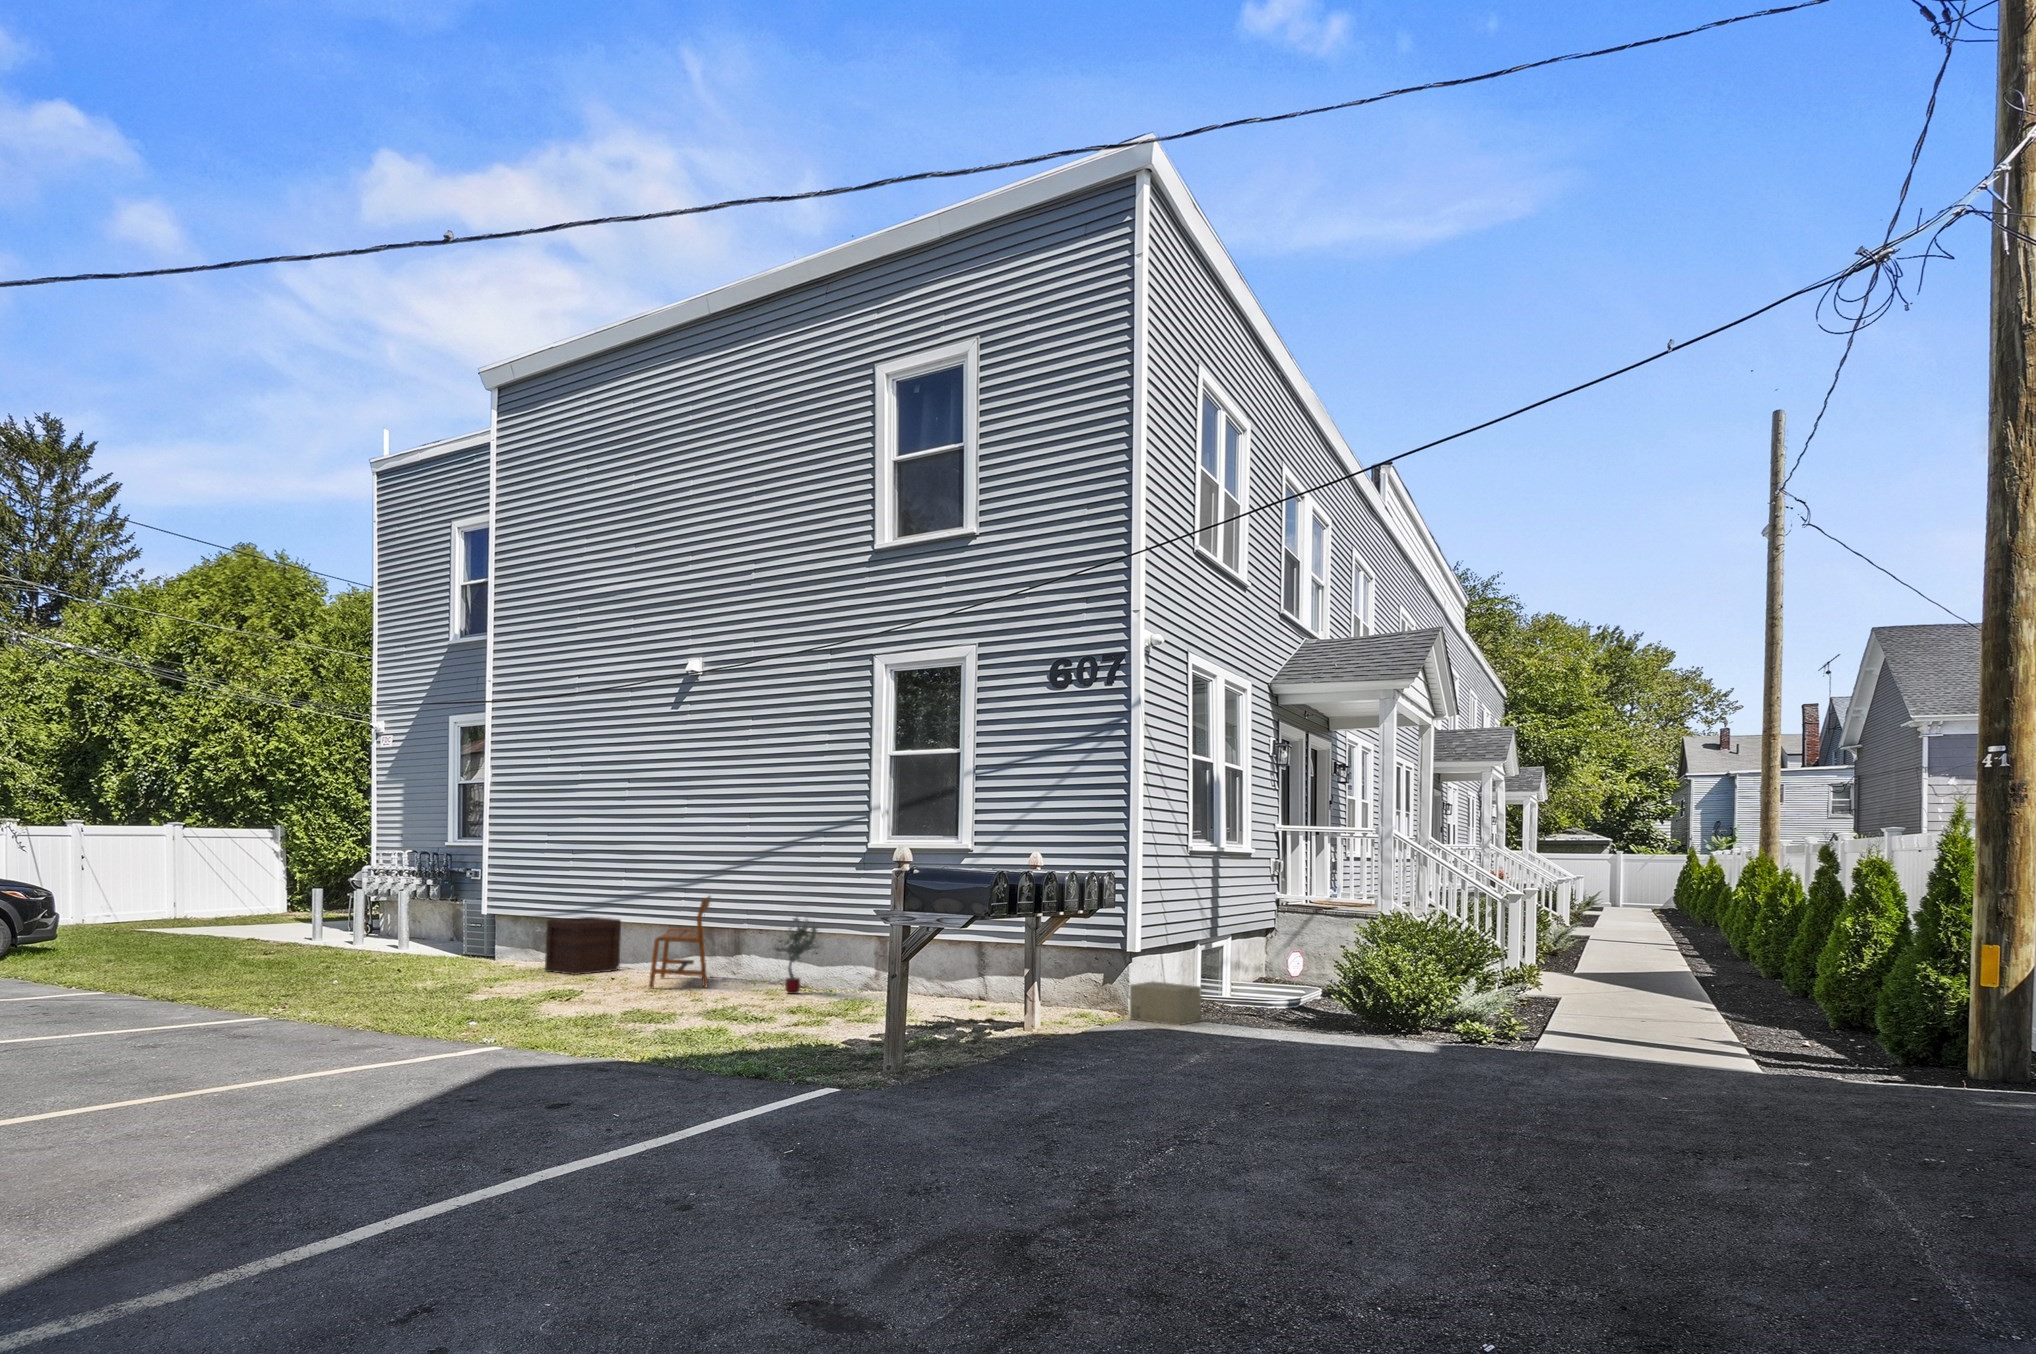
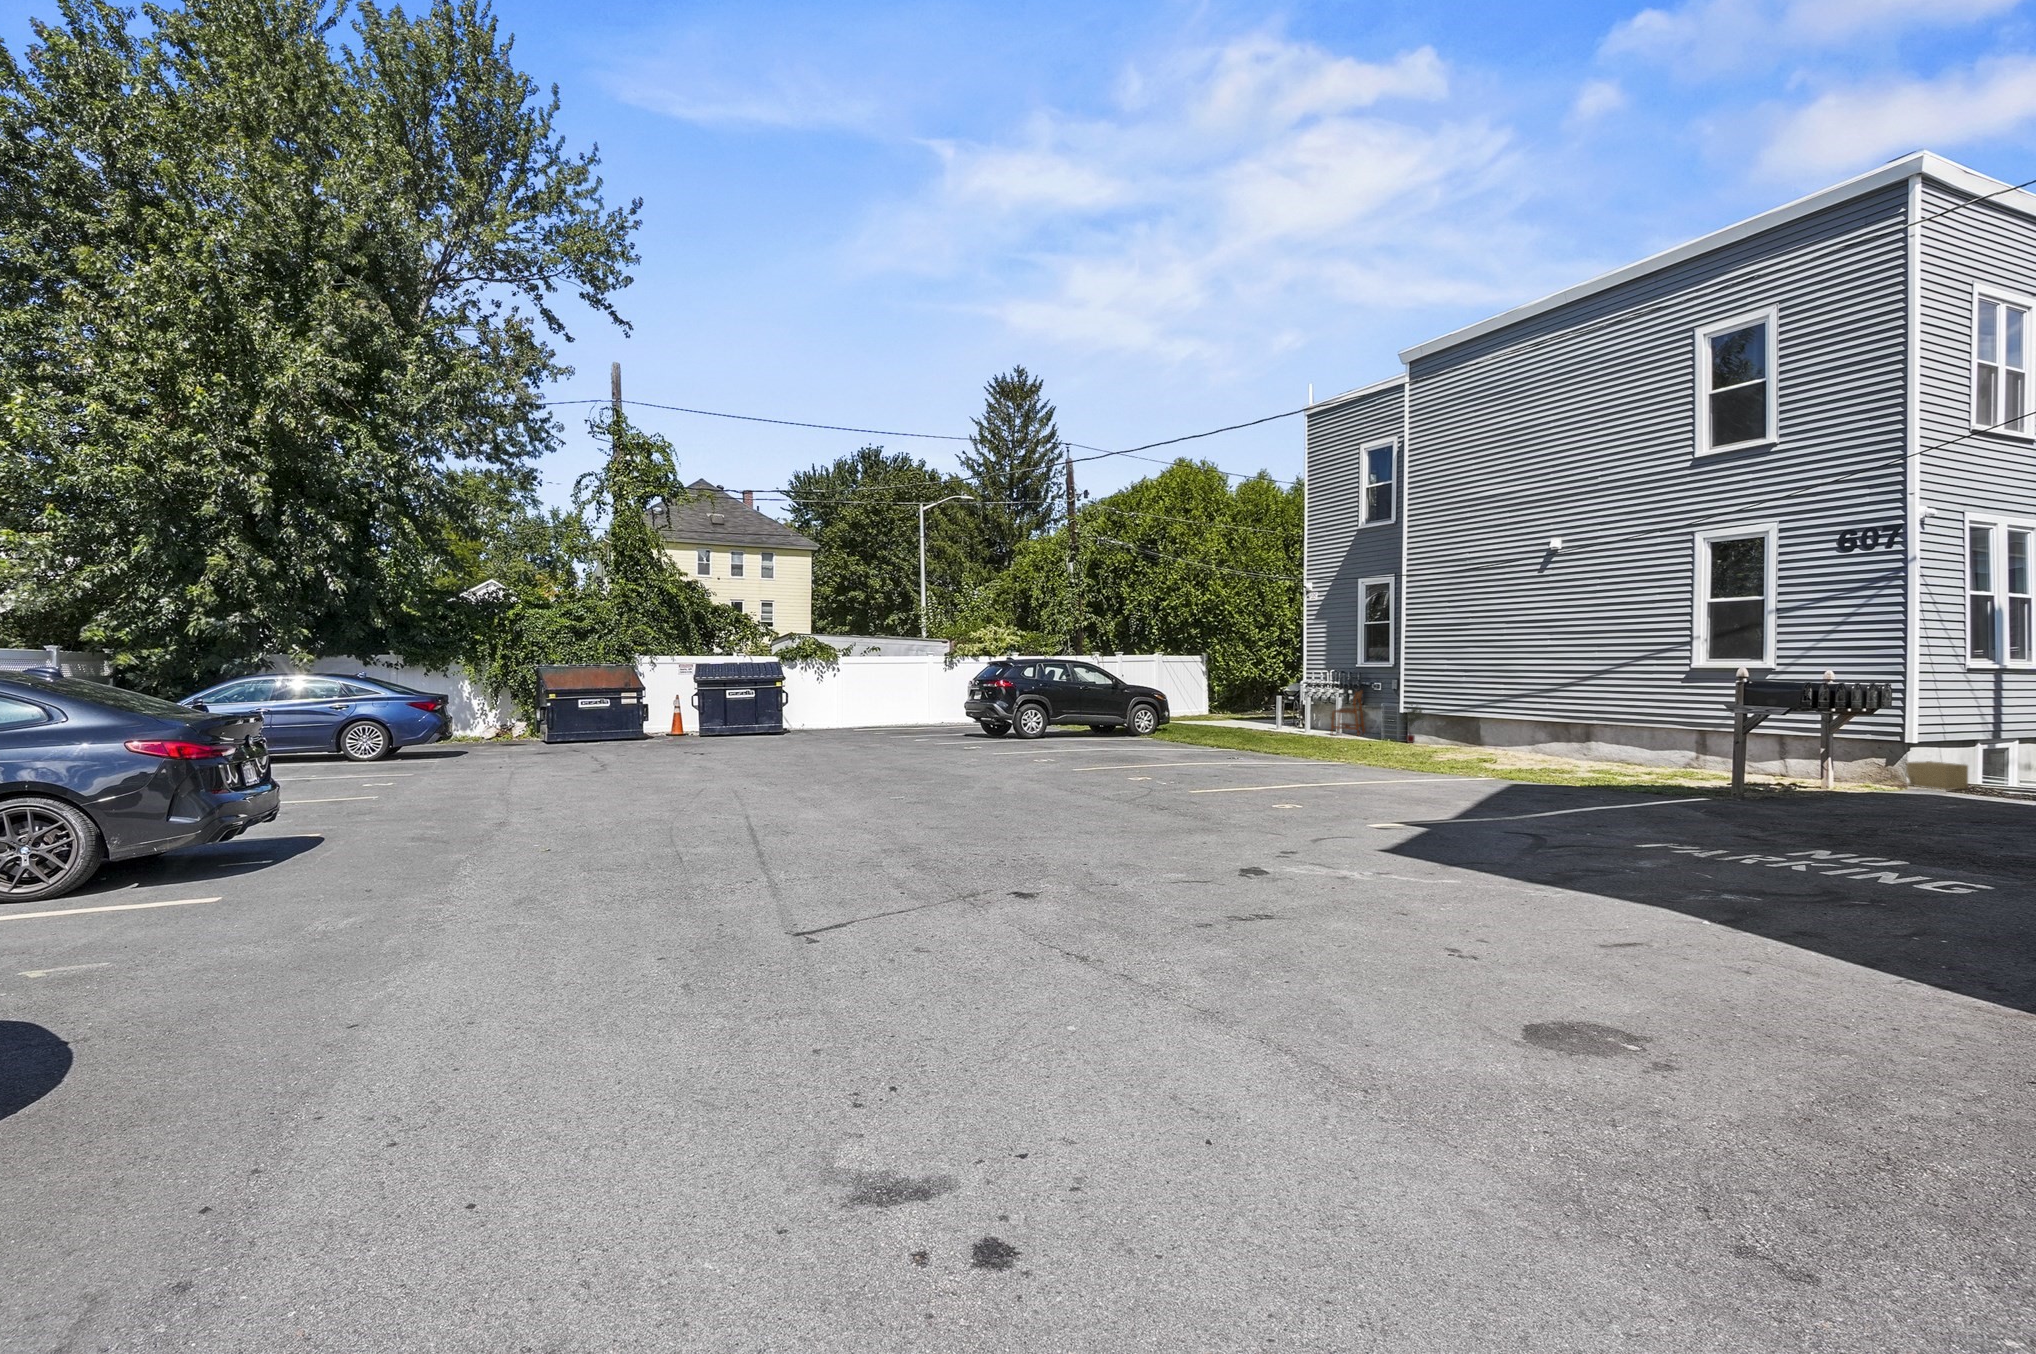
bench: present [649,896,711,988] -> present [1330,691,1365,735]
potted tree: present [774,916,819,994] -> present [1401,704,1424,743]
wooden crate: present [545,917,621,975] -> none [1452,714,1503,751]

